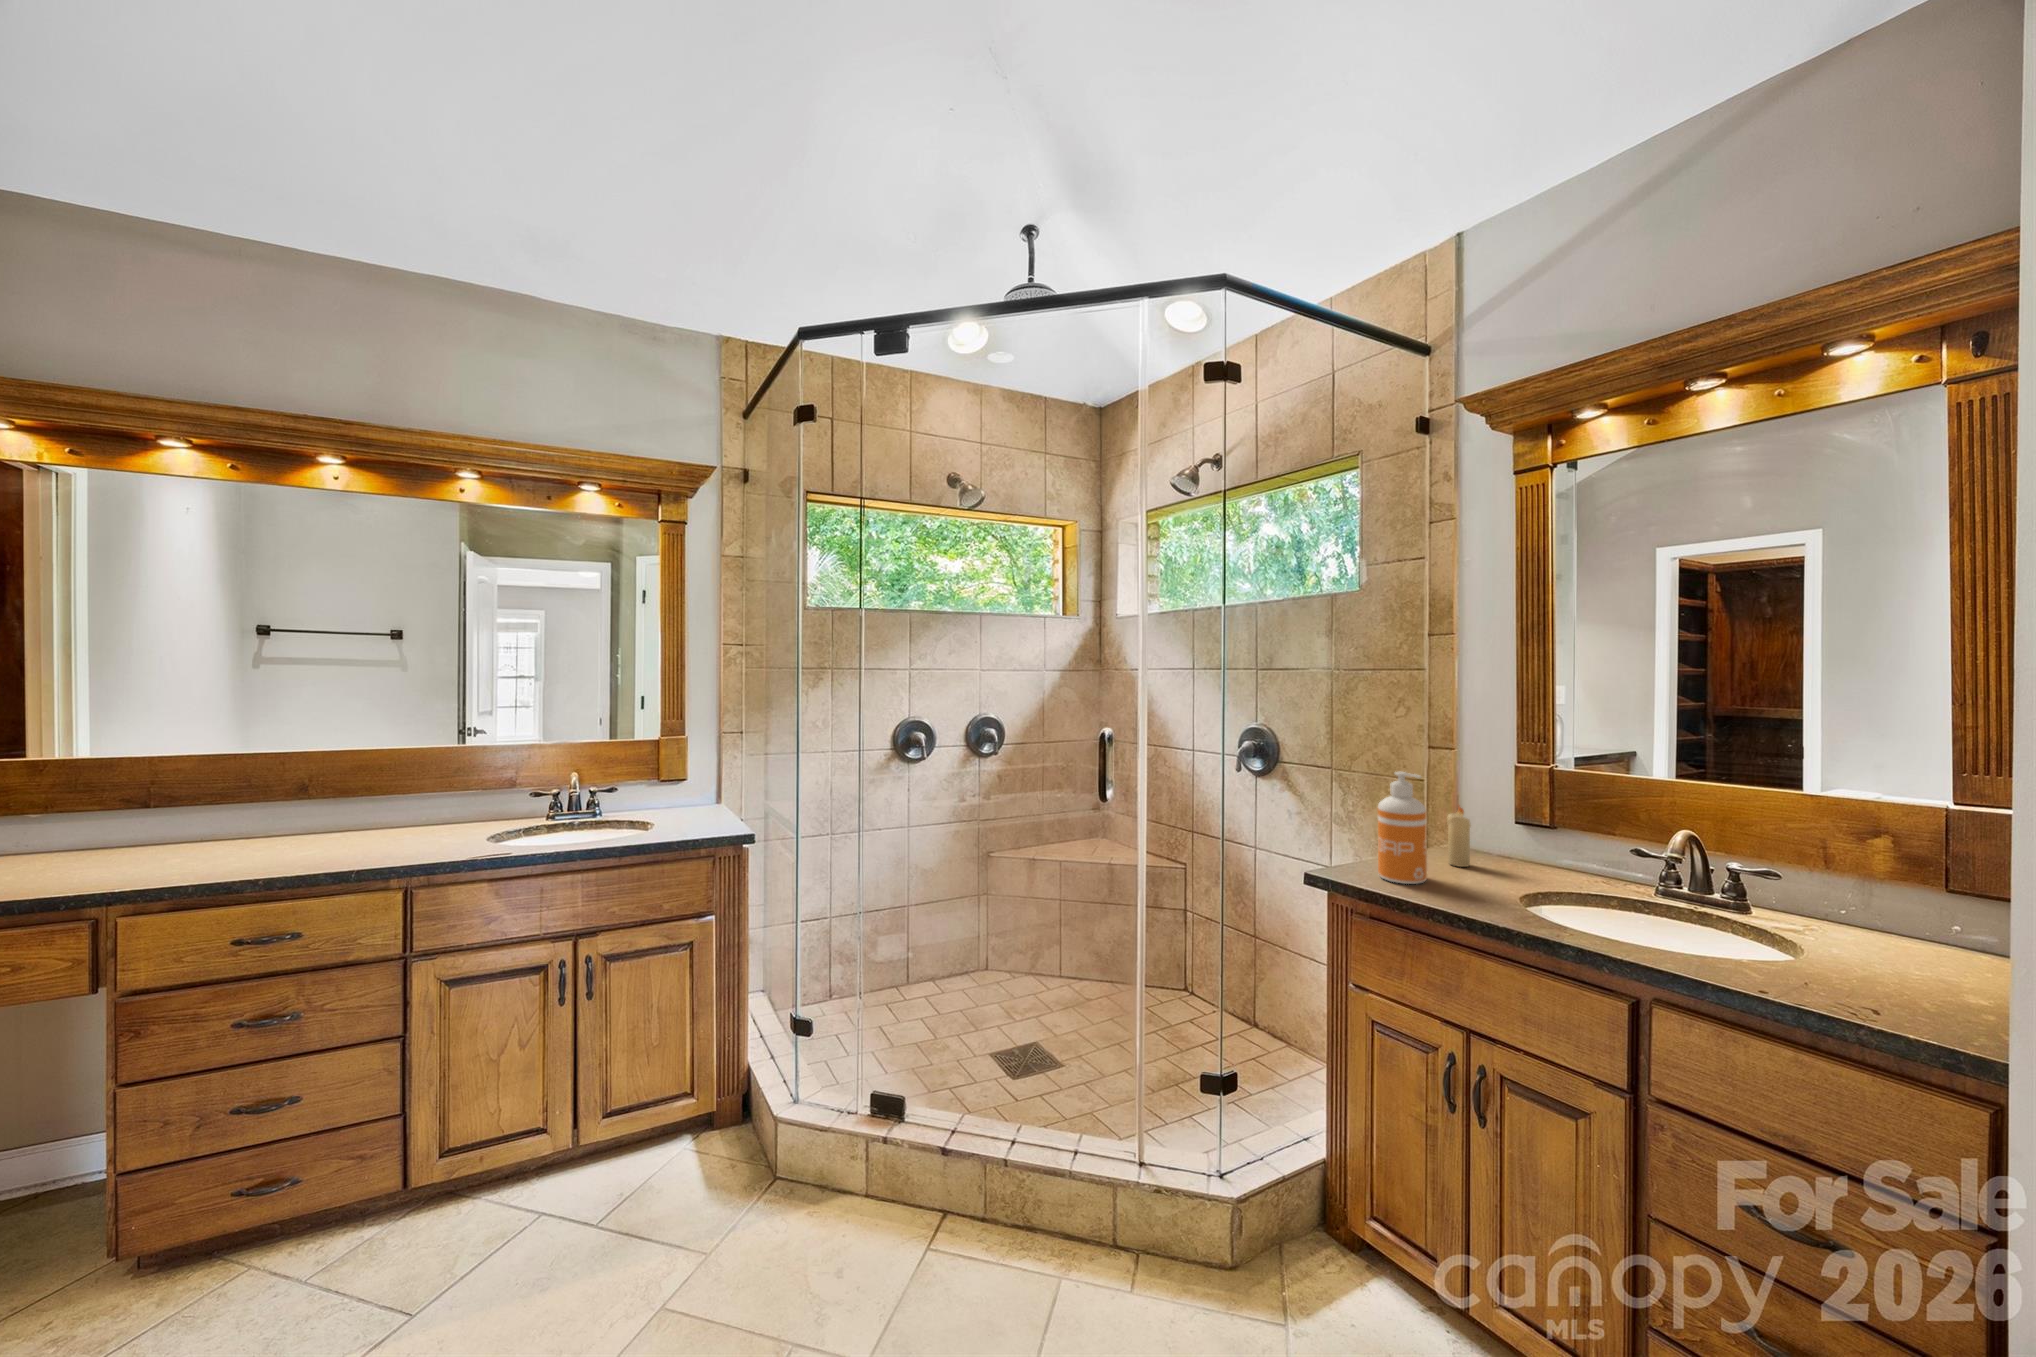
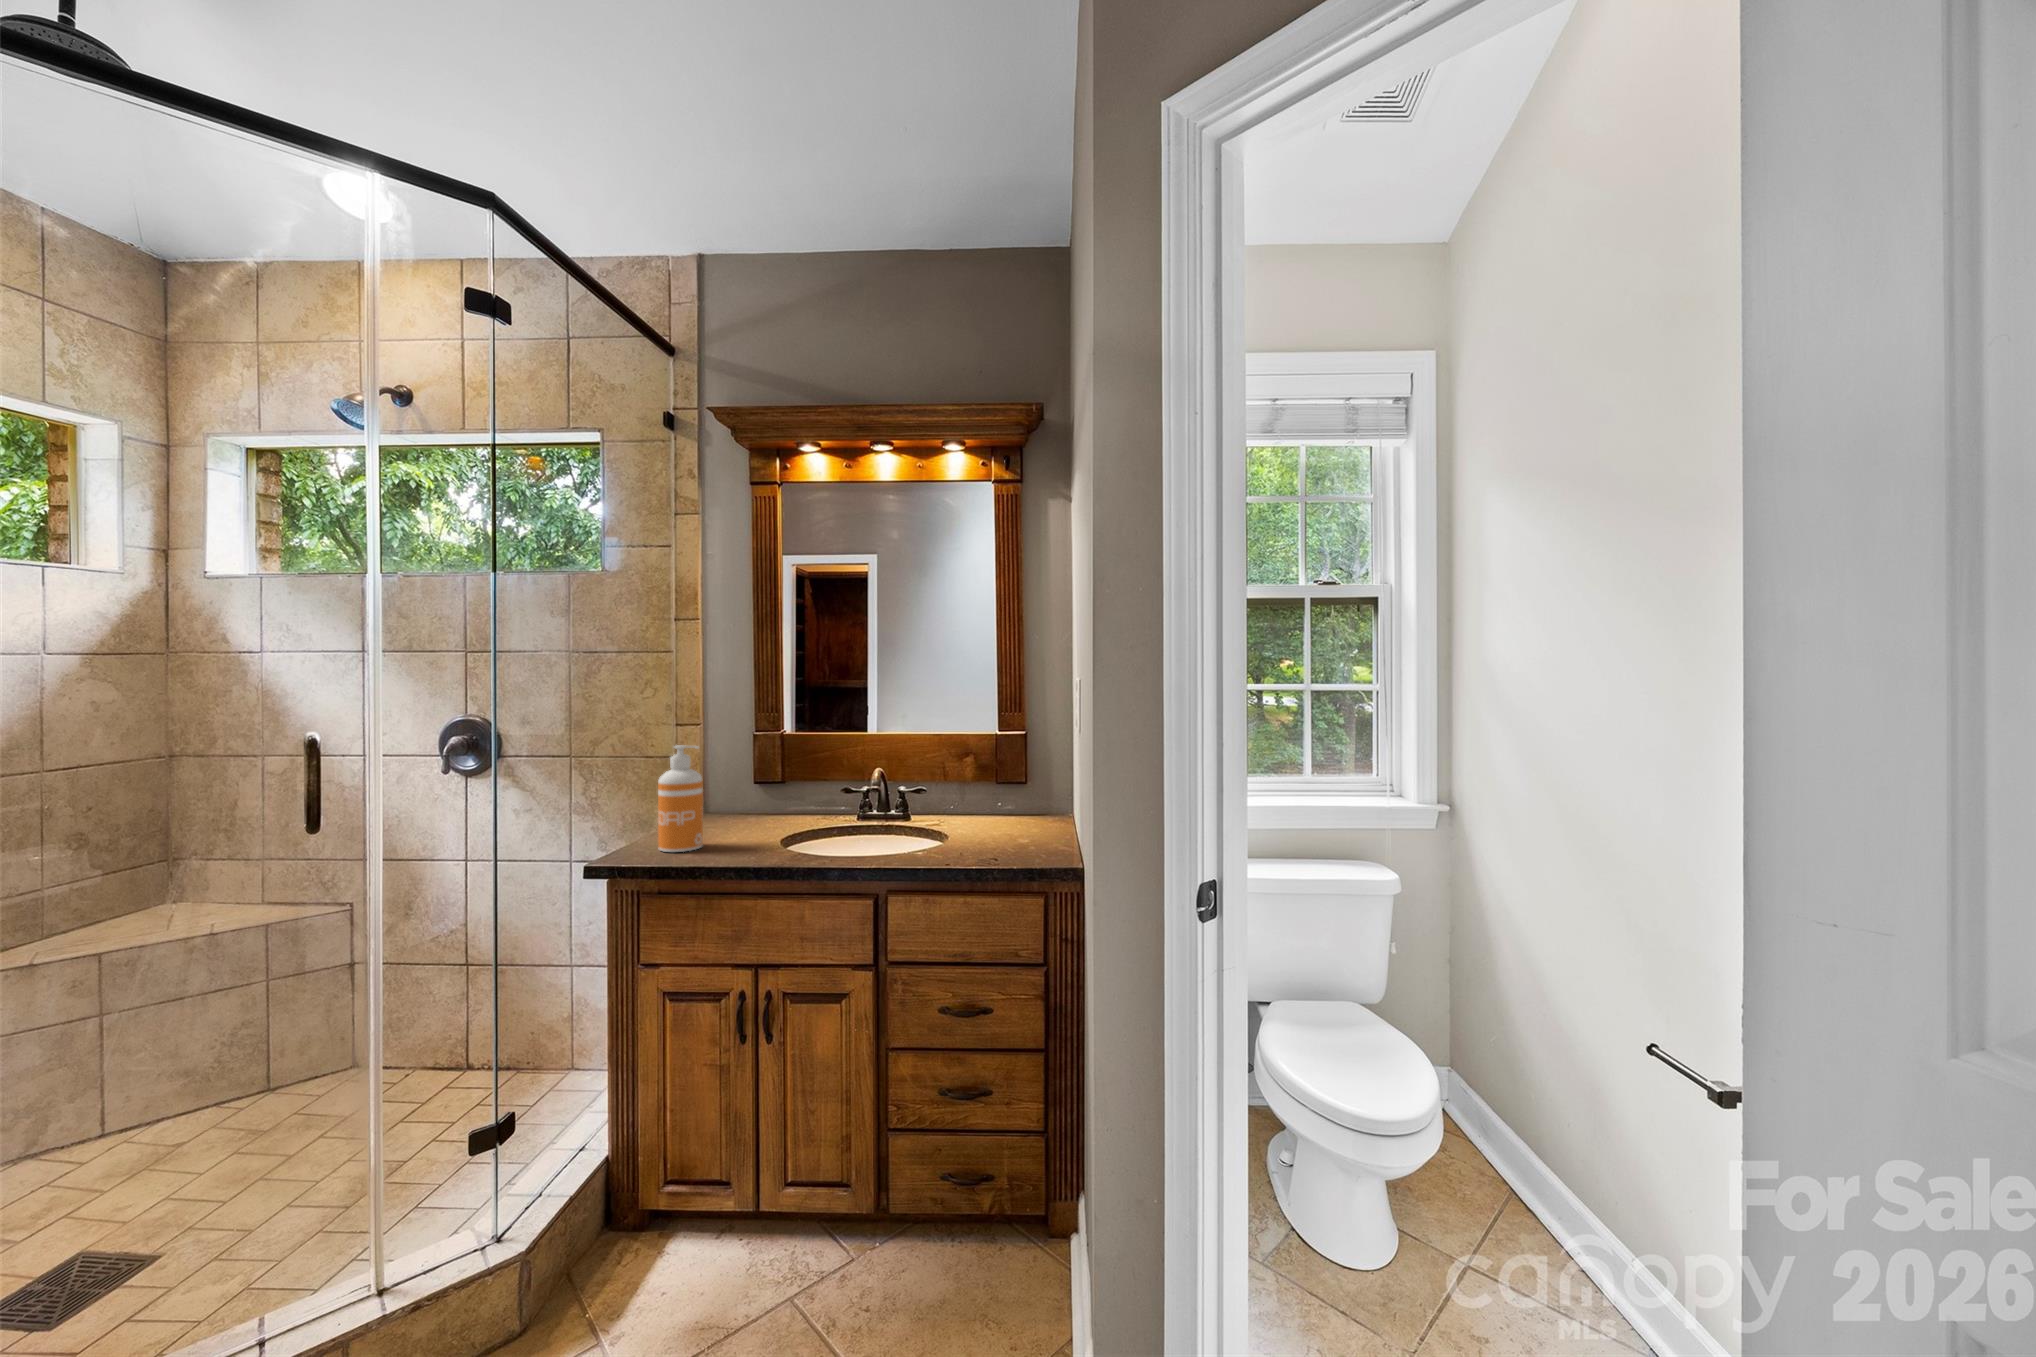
candle: present [1447,807,1471,867] -> none [709,775,729,832]

